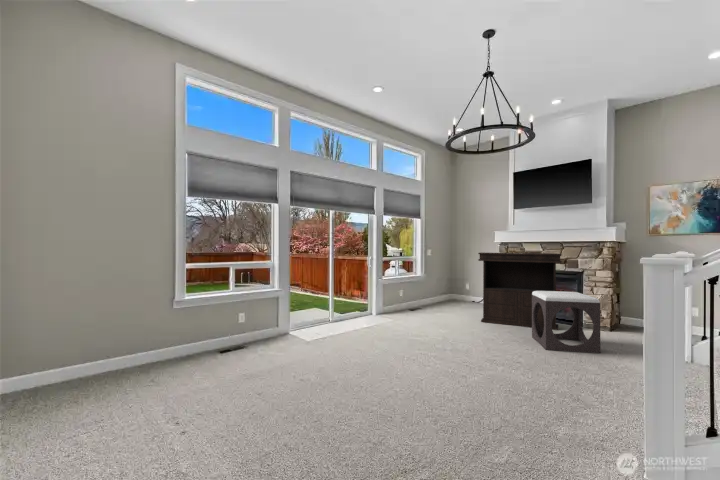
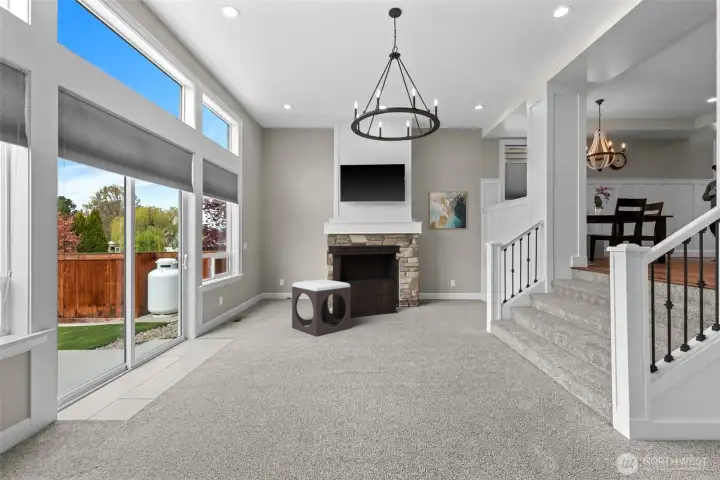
footstool: present [532,291,601,353] -> present [292,279,351,336]

